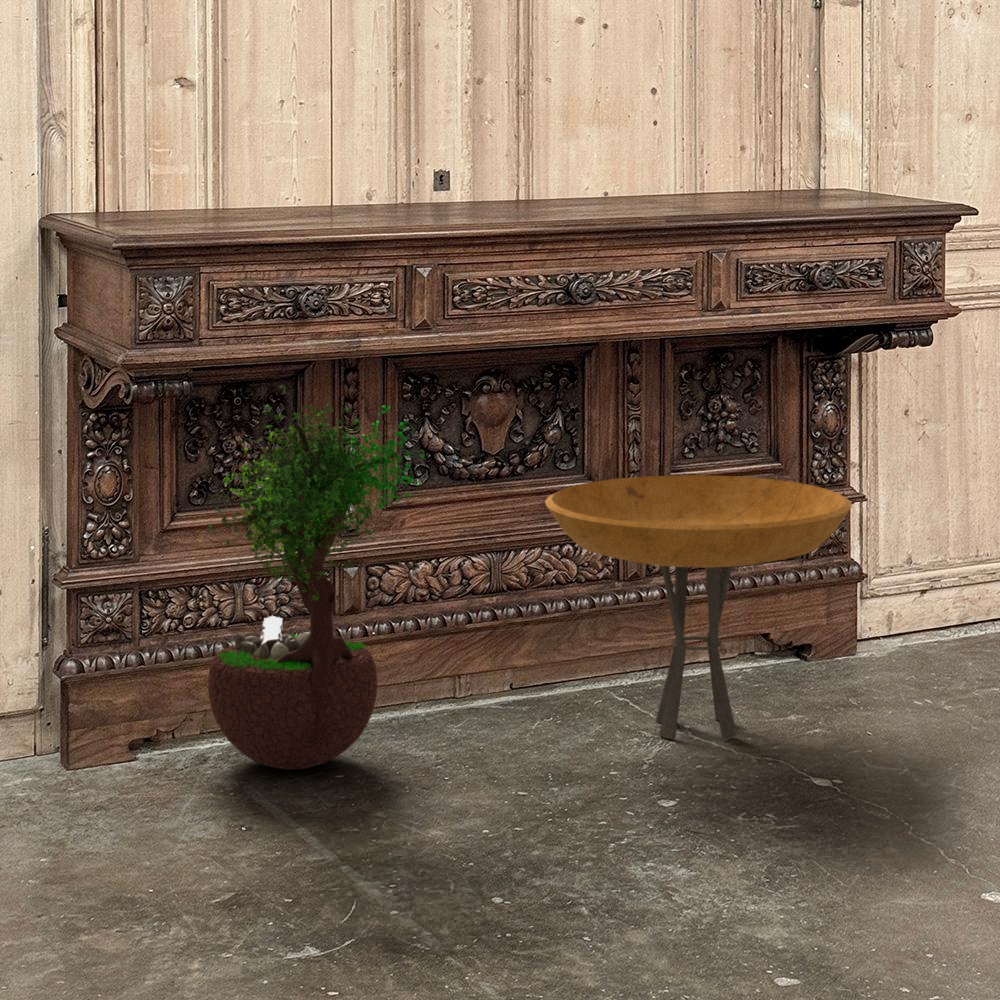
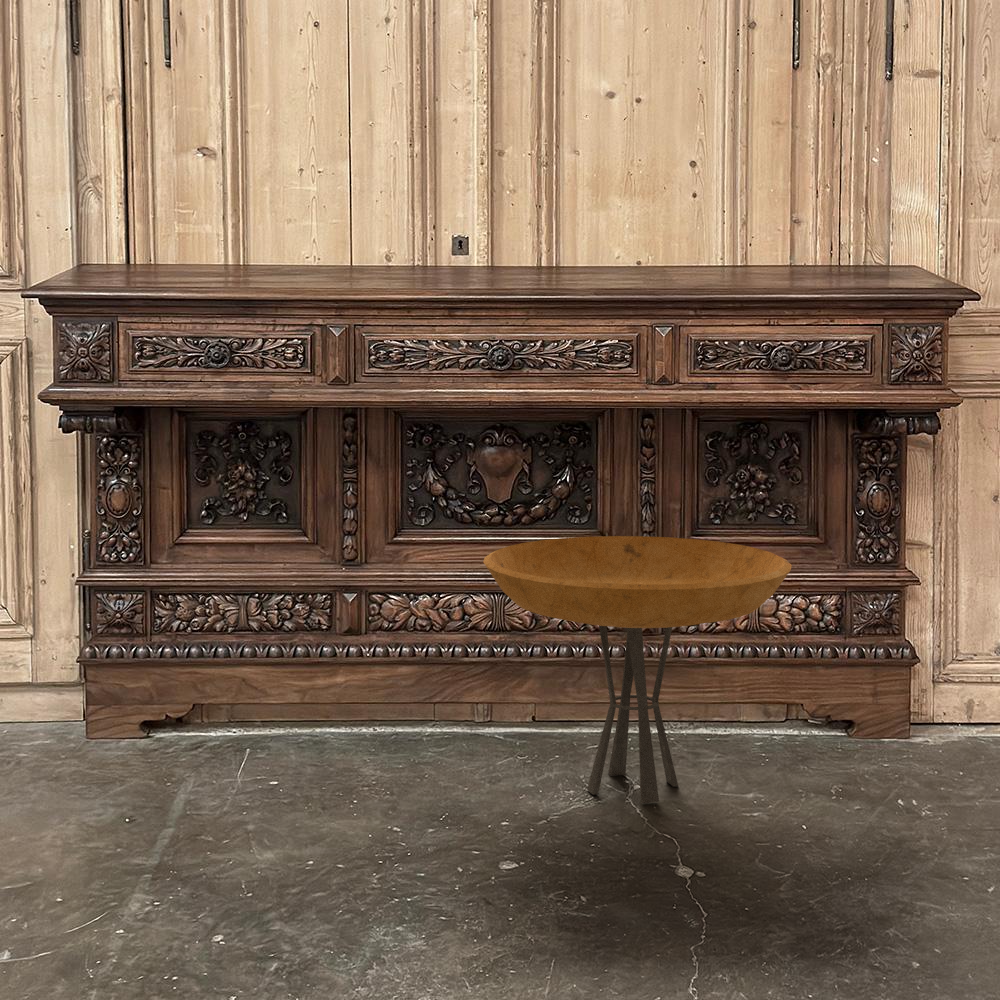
potted tree: present [206,385,425,770] -> none [116,415,336,767]

